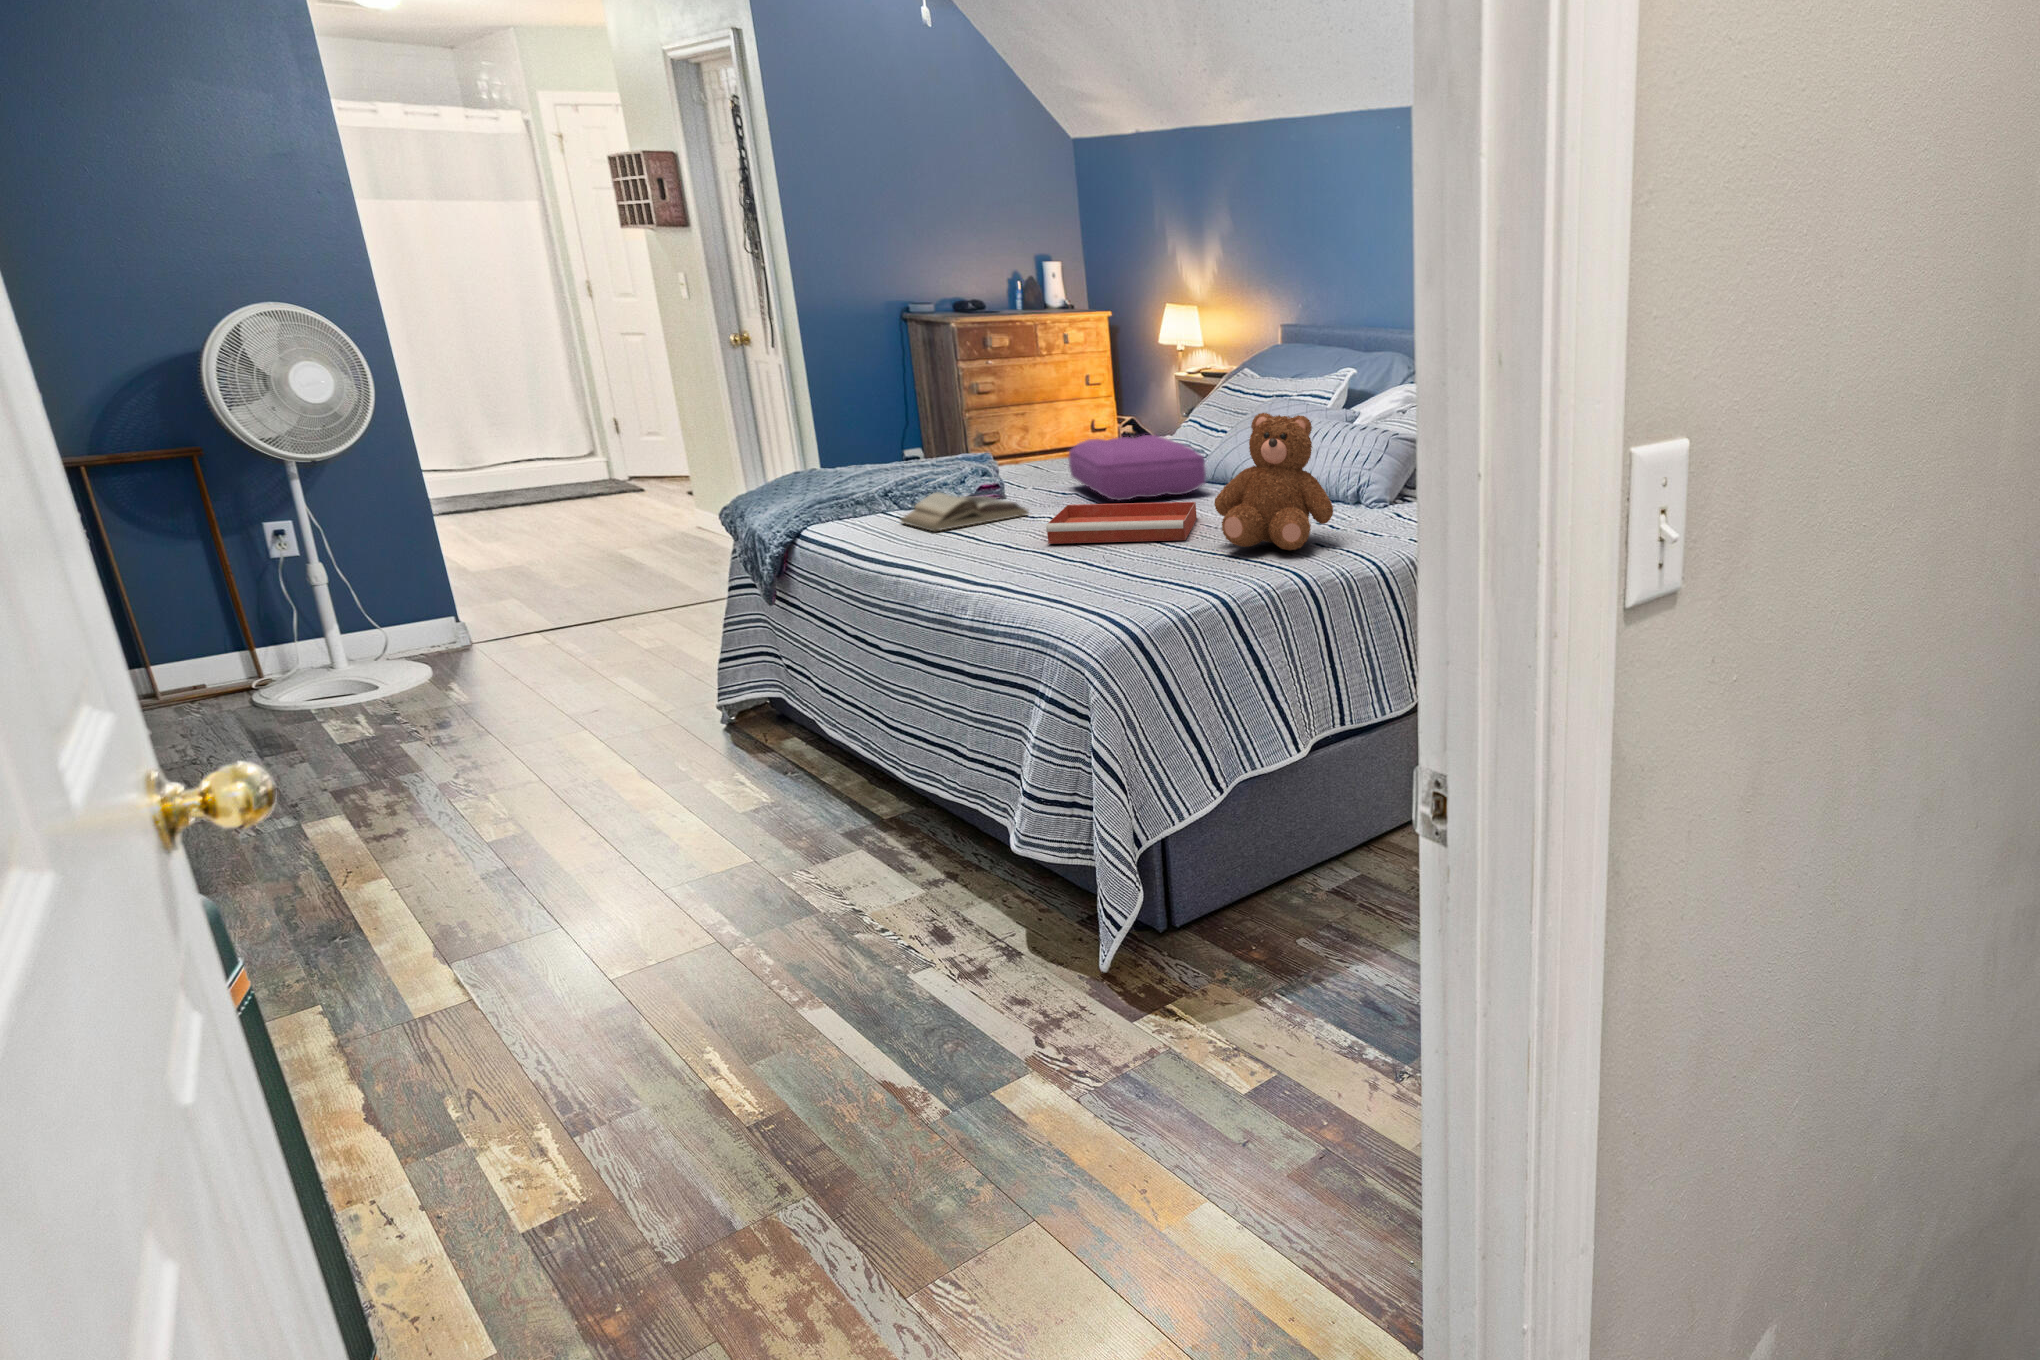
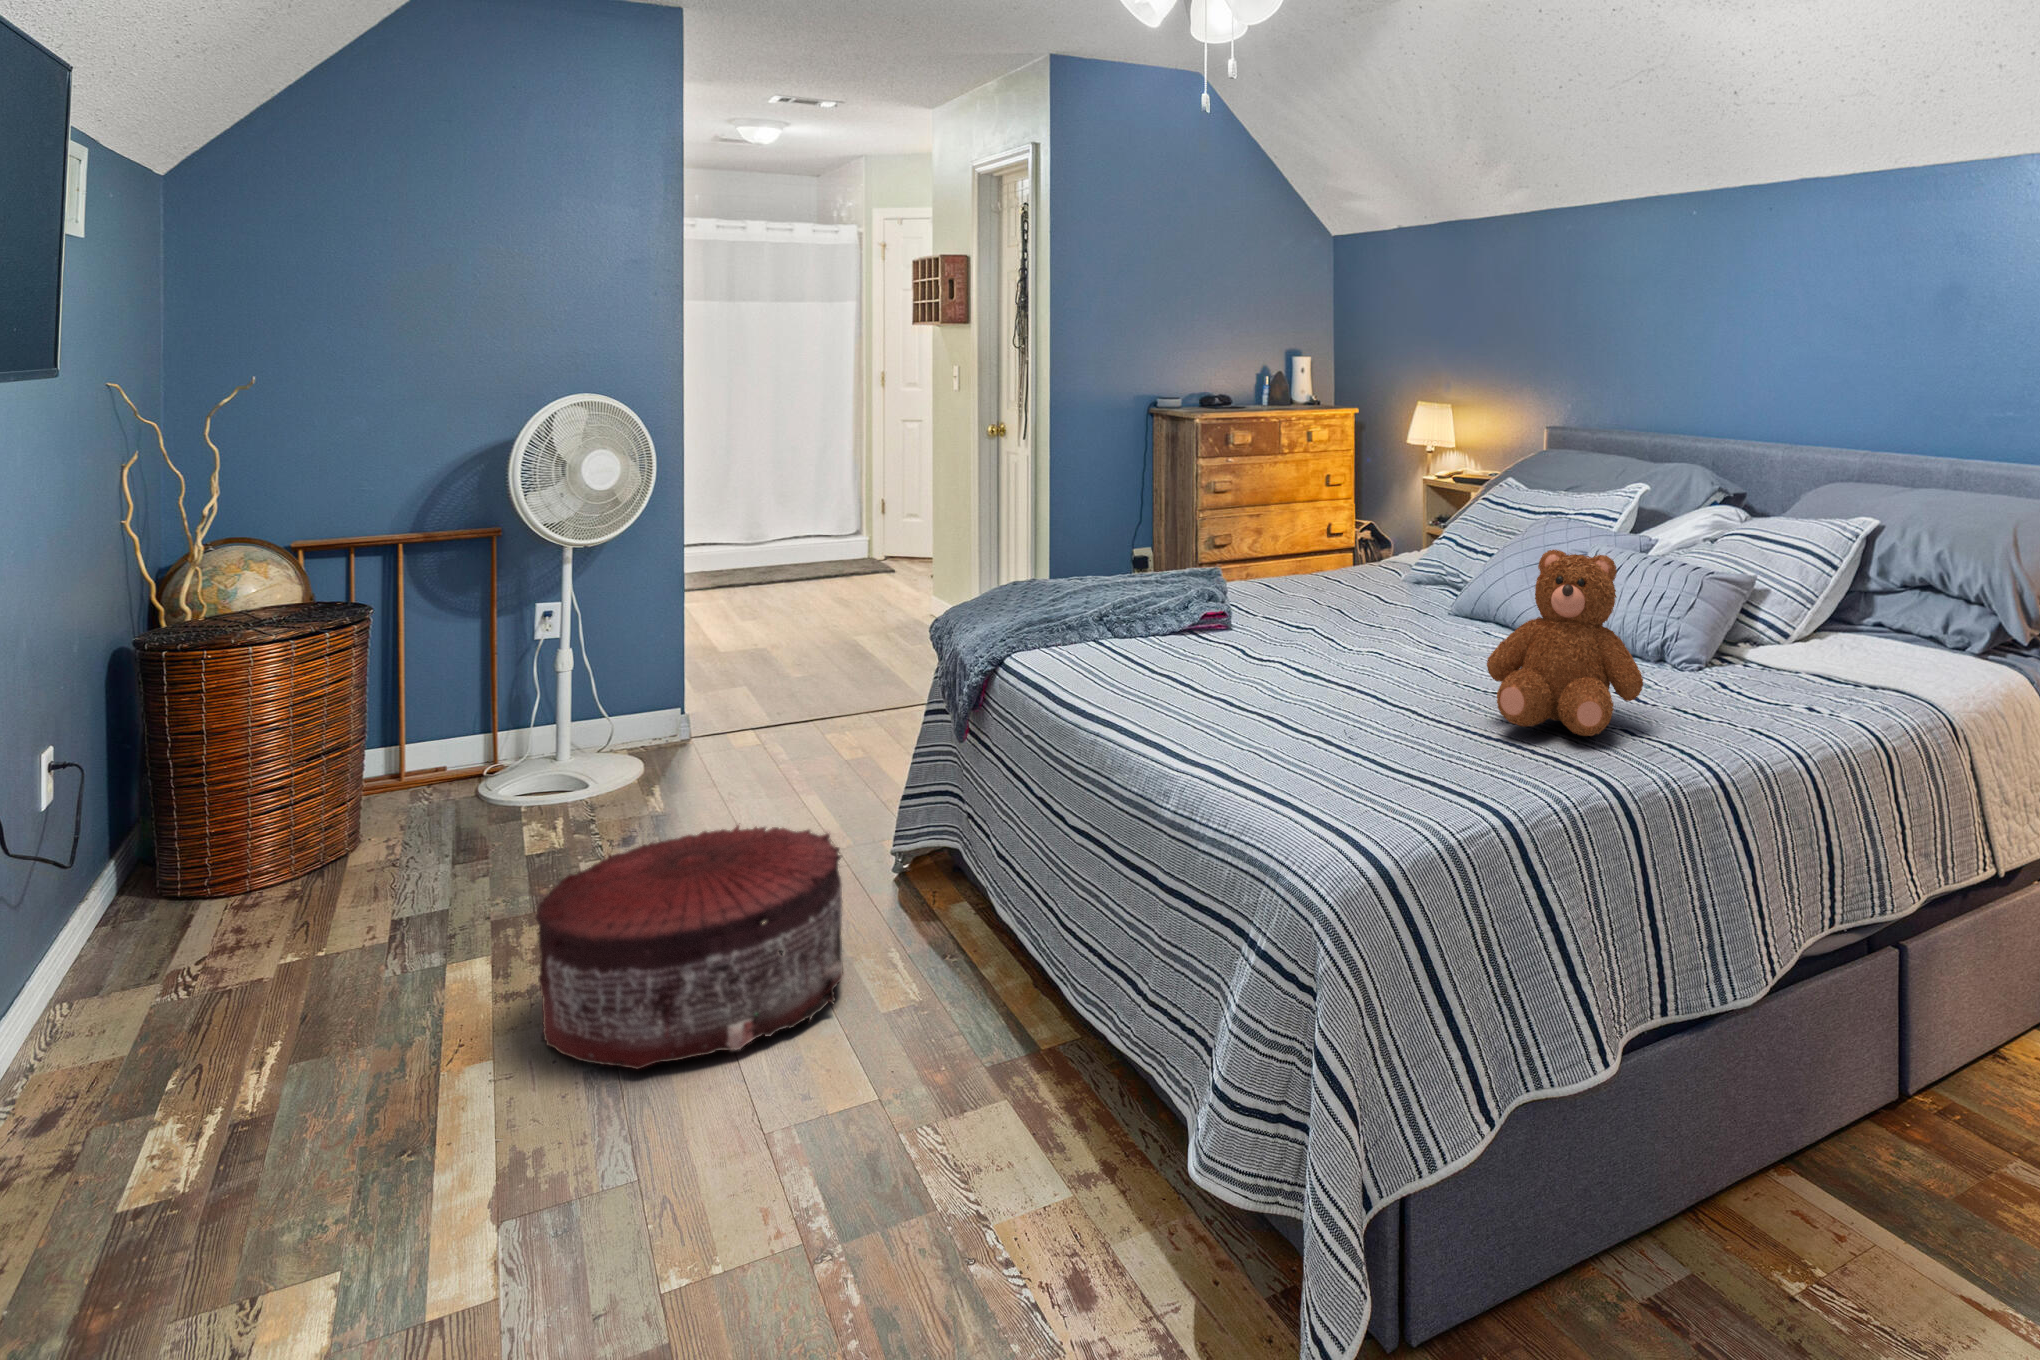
pillow: present [1069,435,1206,501] -> none [1308,558,1467,640]
book: present [901,492,1028,531] -> none [1114,621,1257,672]
tray: present [1046,502,1197,544] -> none [1277,647,1457,707]
pouf: none [397,681,698,864] -> present [535,825,843,1069]

